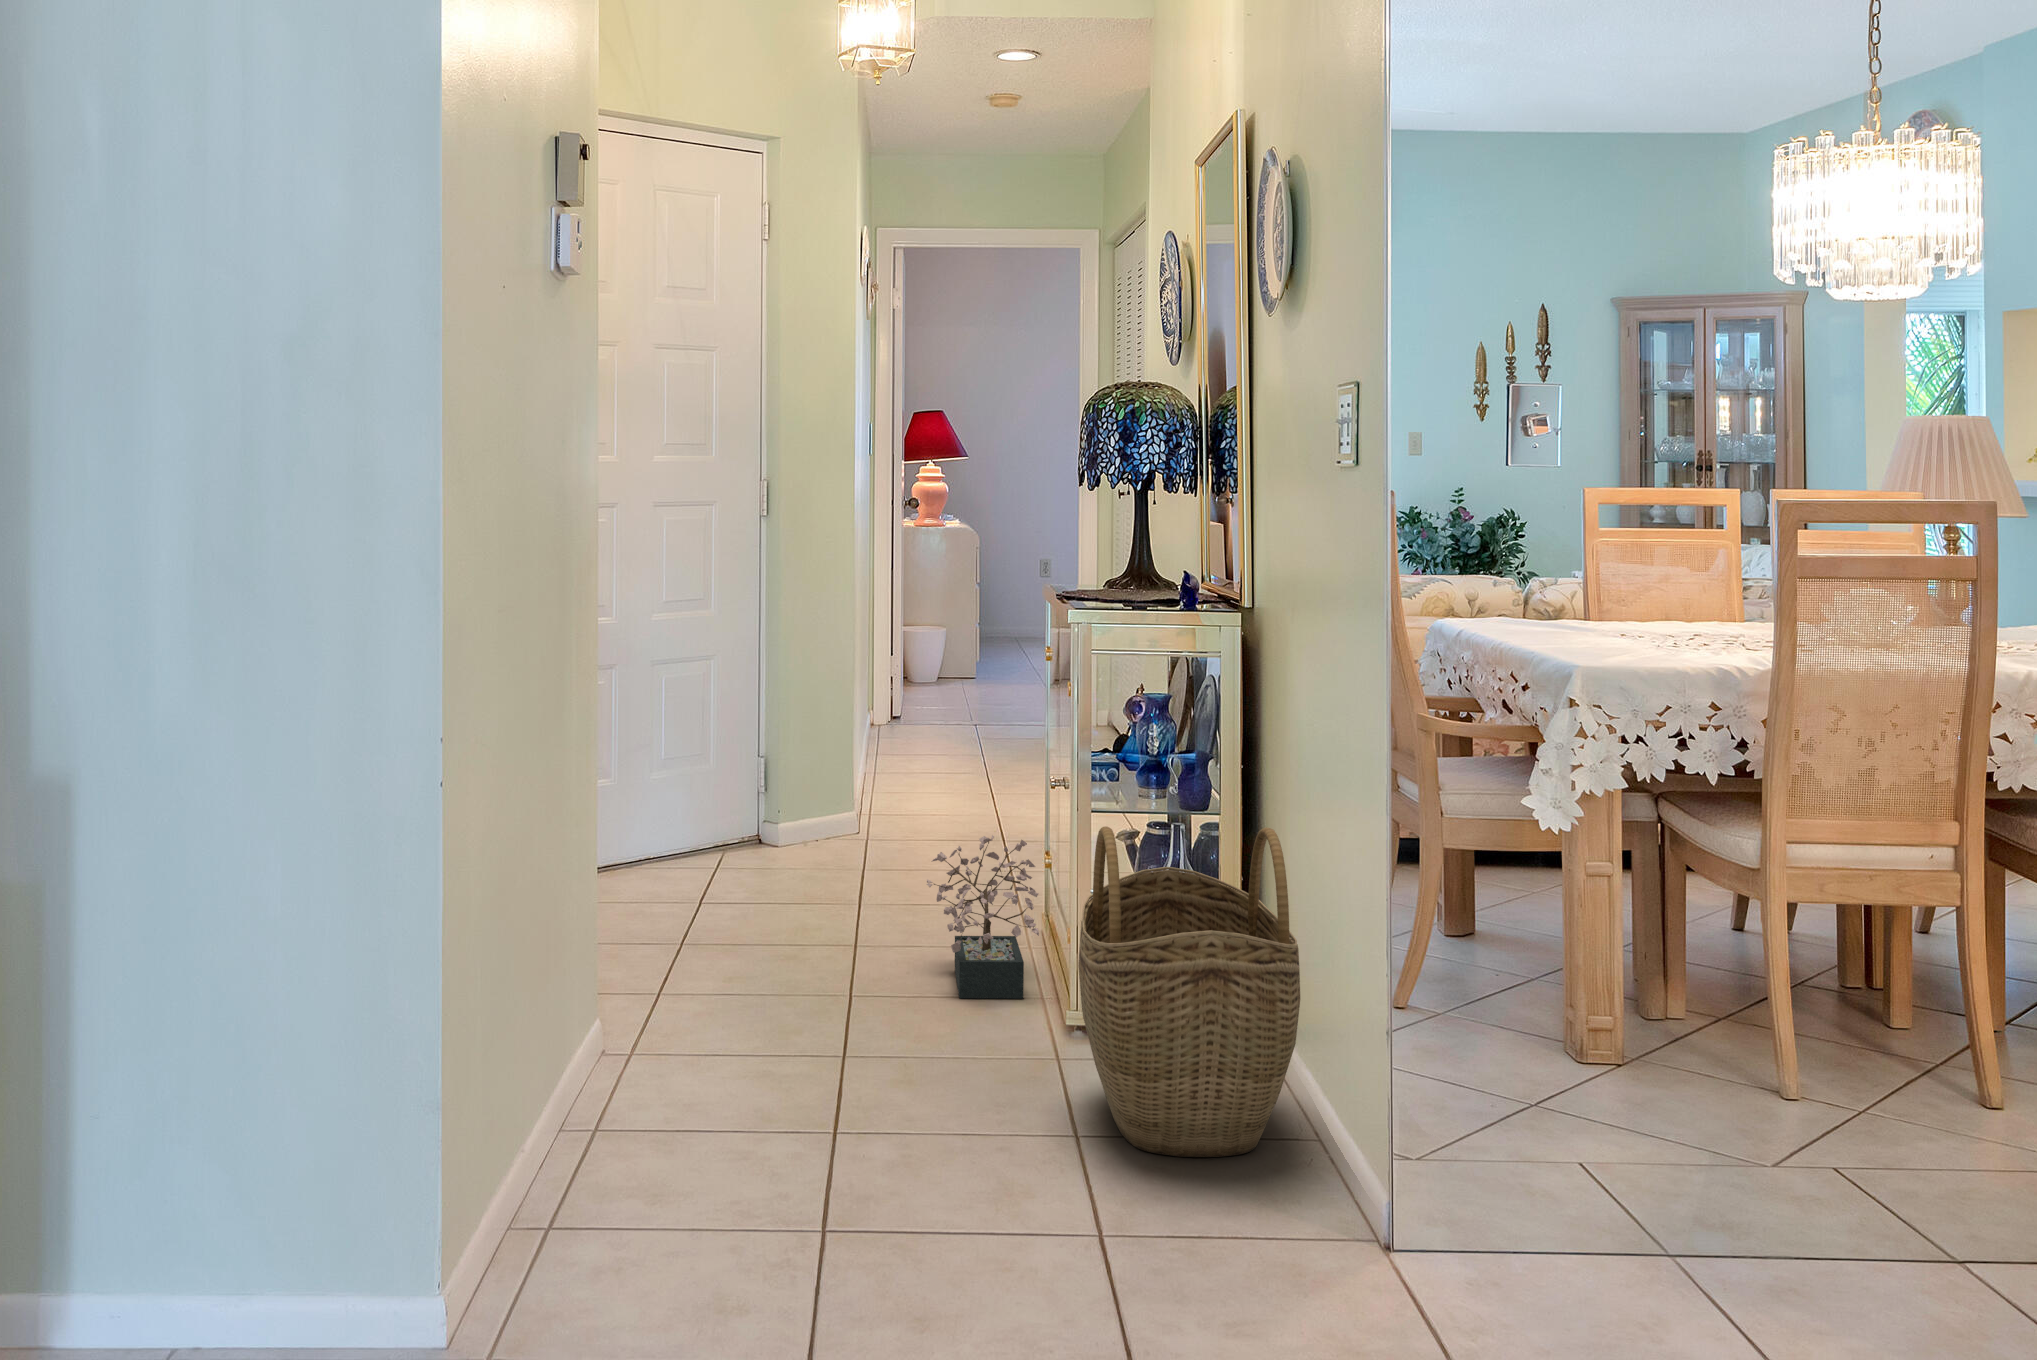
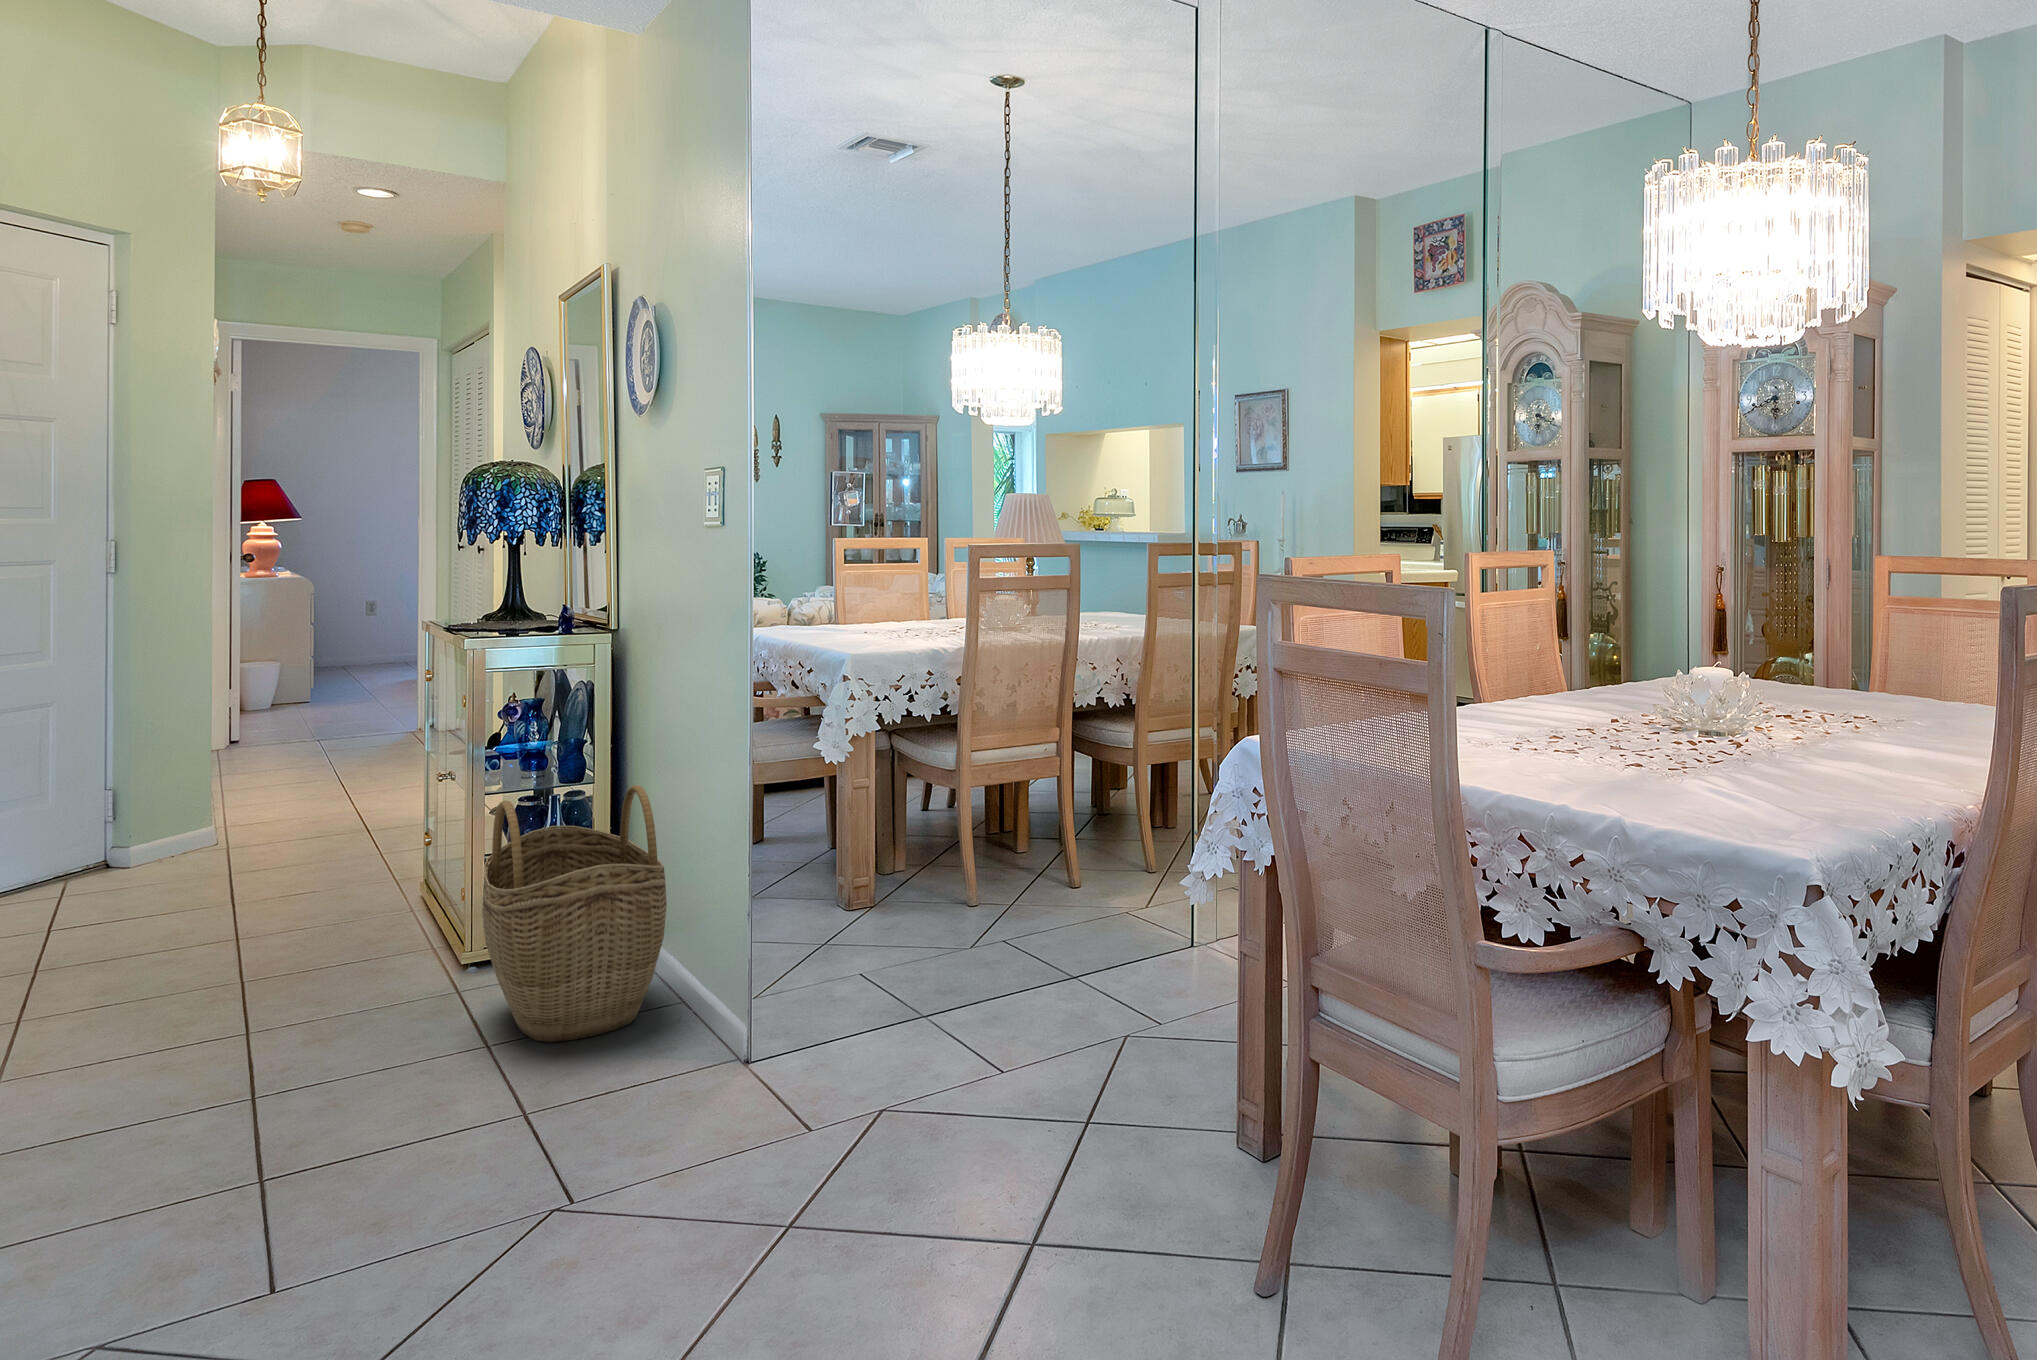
decorative plant: present [927,835,1039,999] -> none [317,825,431,964]

